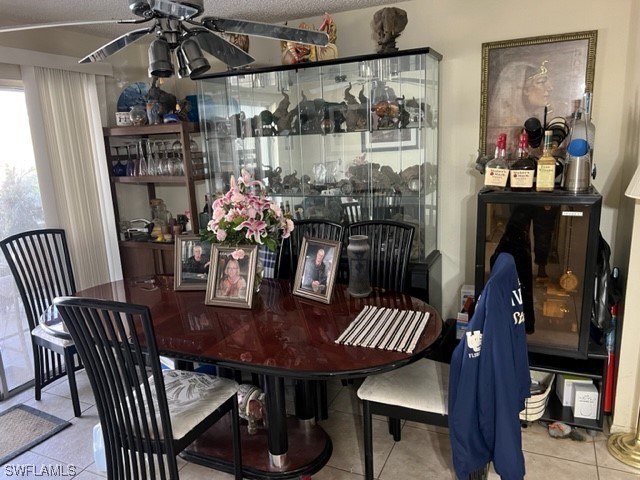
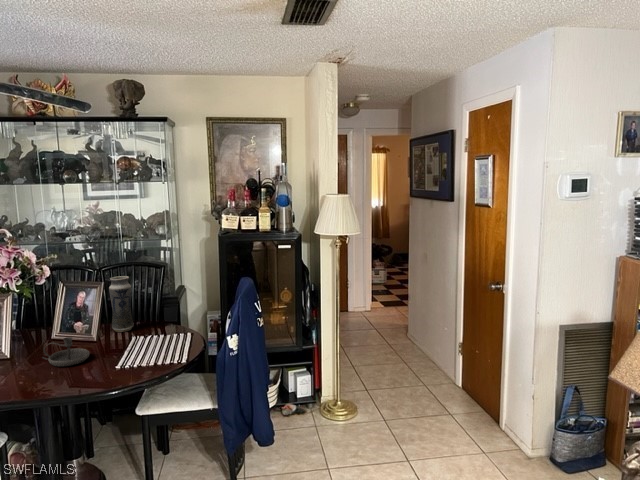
candlestick: none [272,298,316,329] -> present [42,337,89,367]

